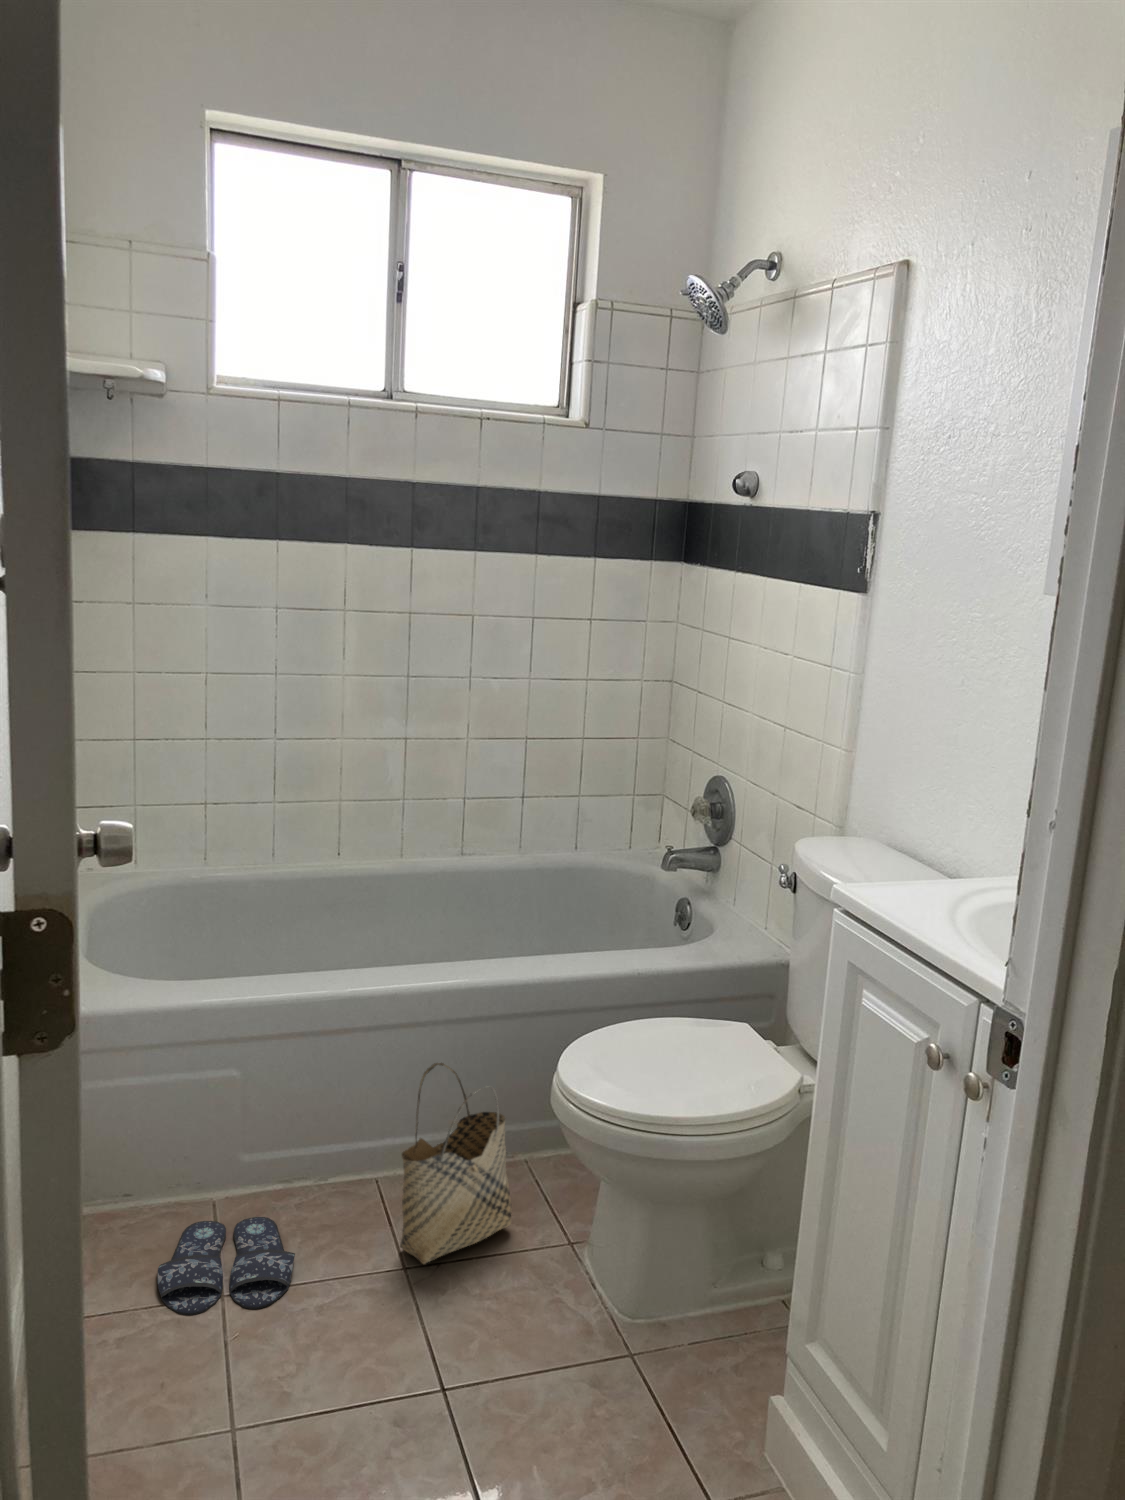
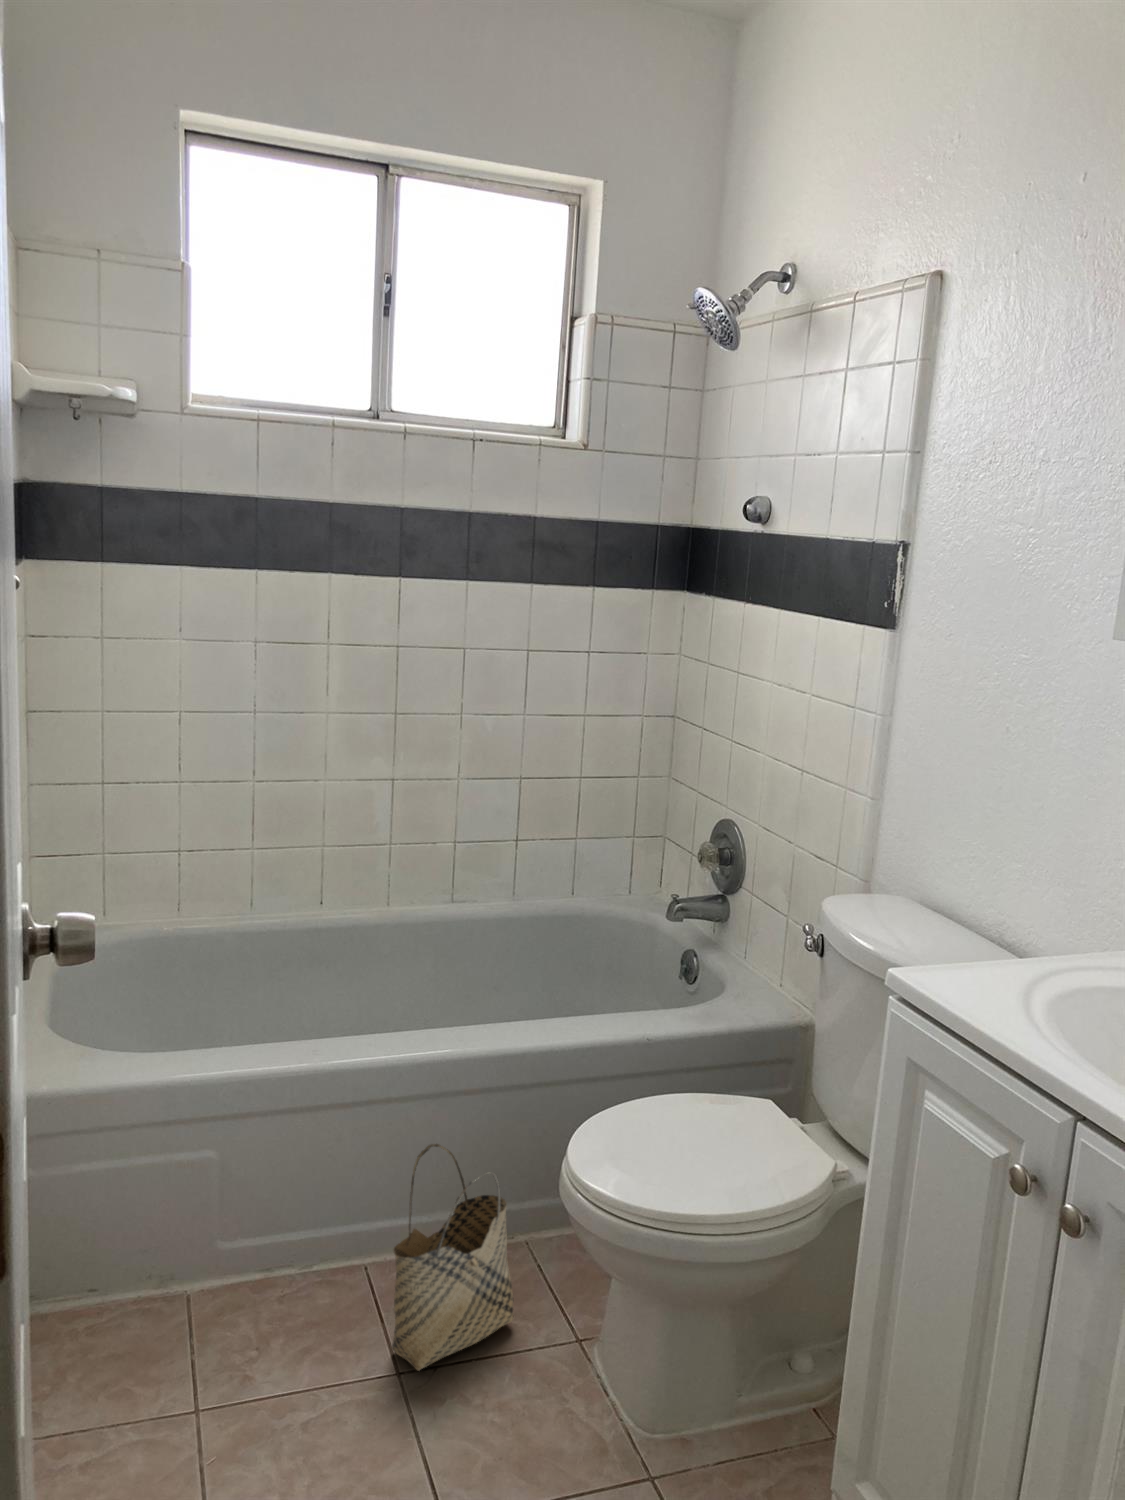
slippers: present [158,1217,295,1315] -> none [122,1315,276,1439]

